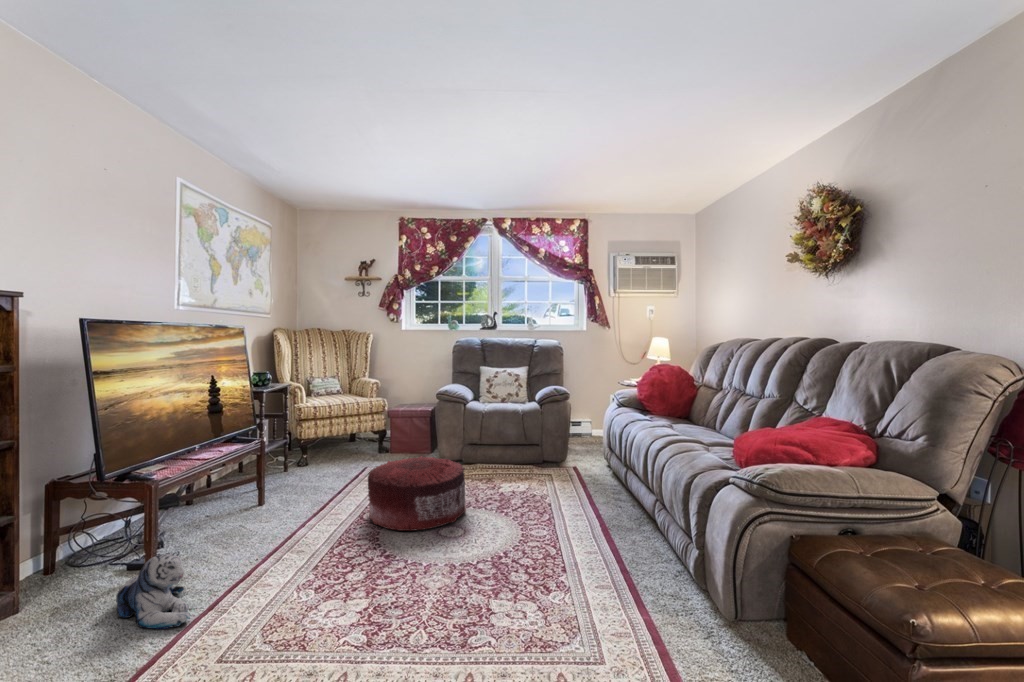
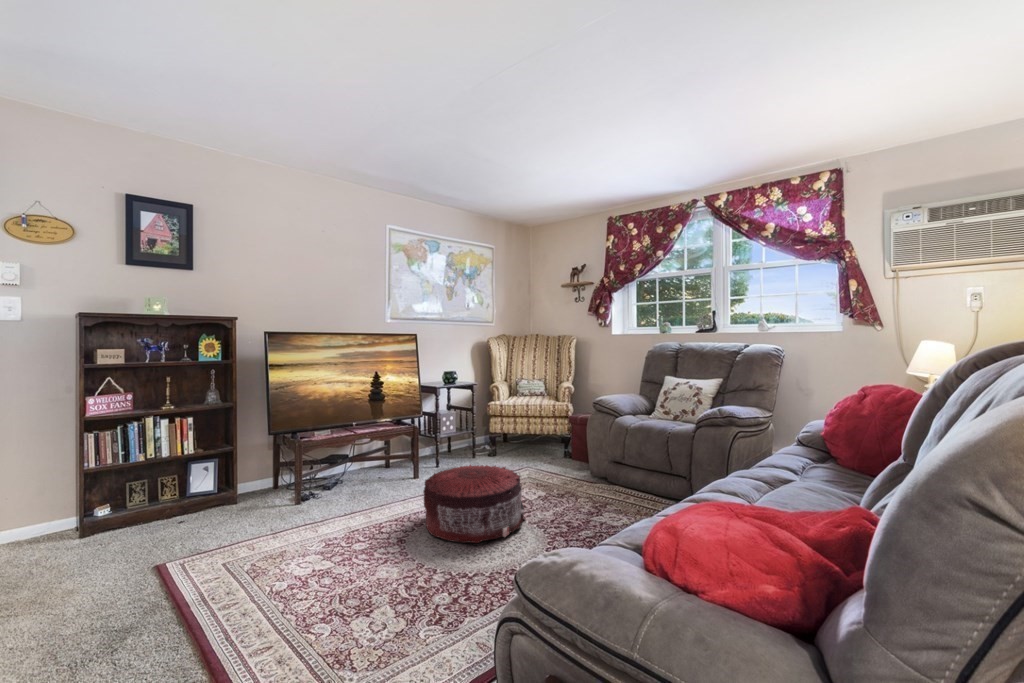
plush toy: present [116,553,190,629] -> none [220,493,270,545]

